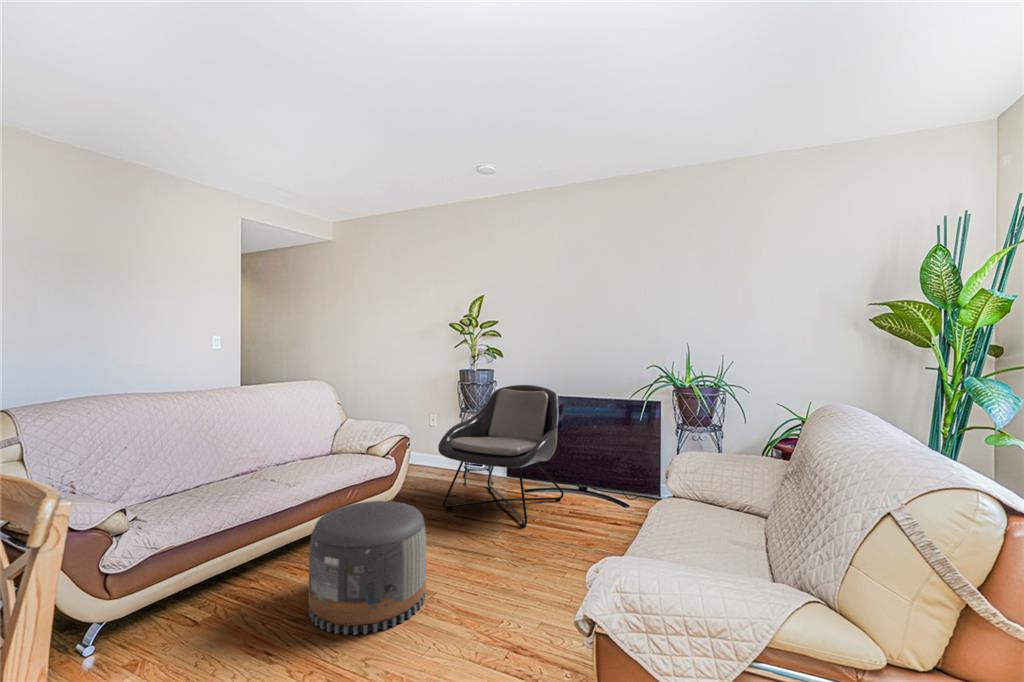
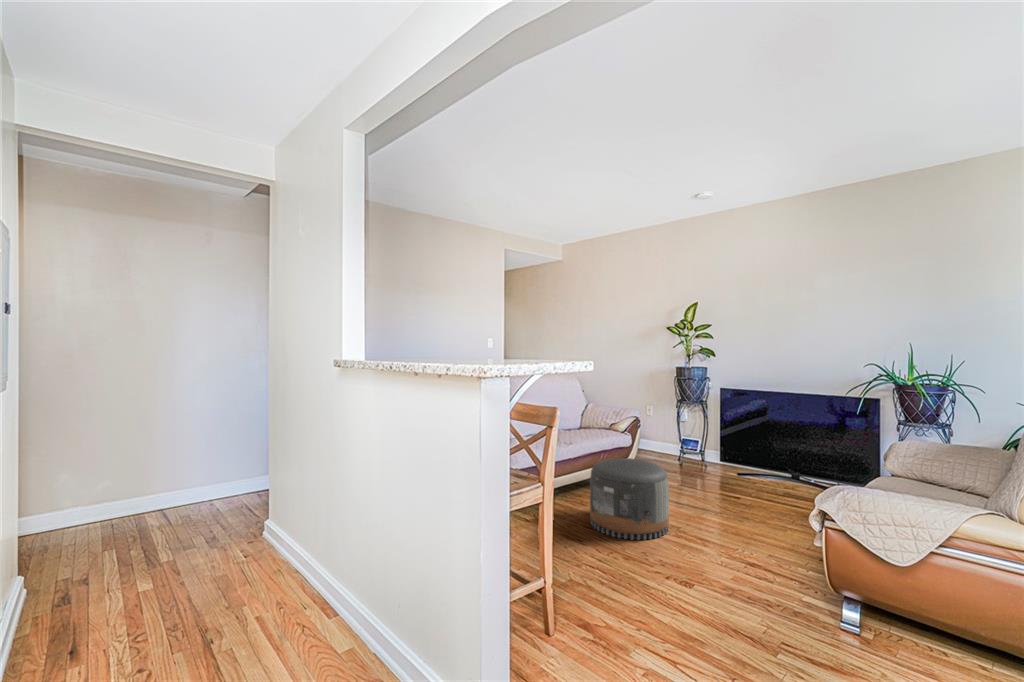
lounge chair: present [438,385,564,526] -> none [663,381,778,497]

